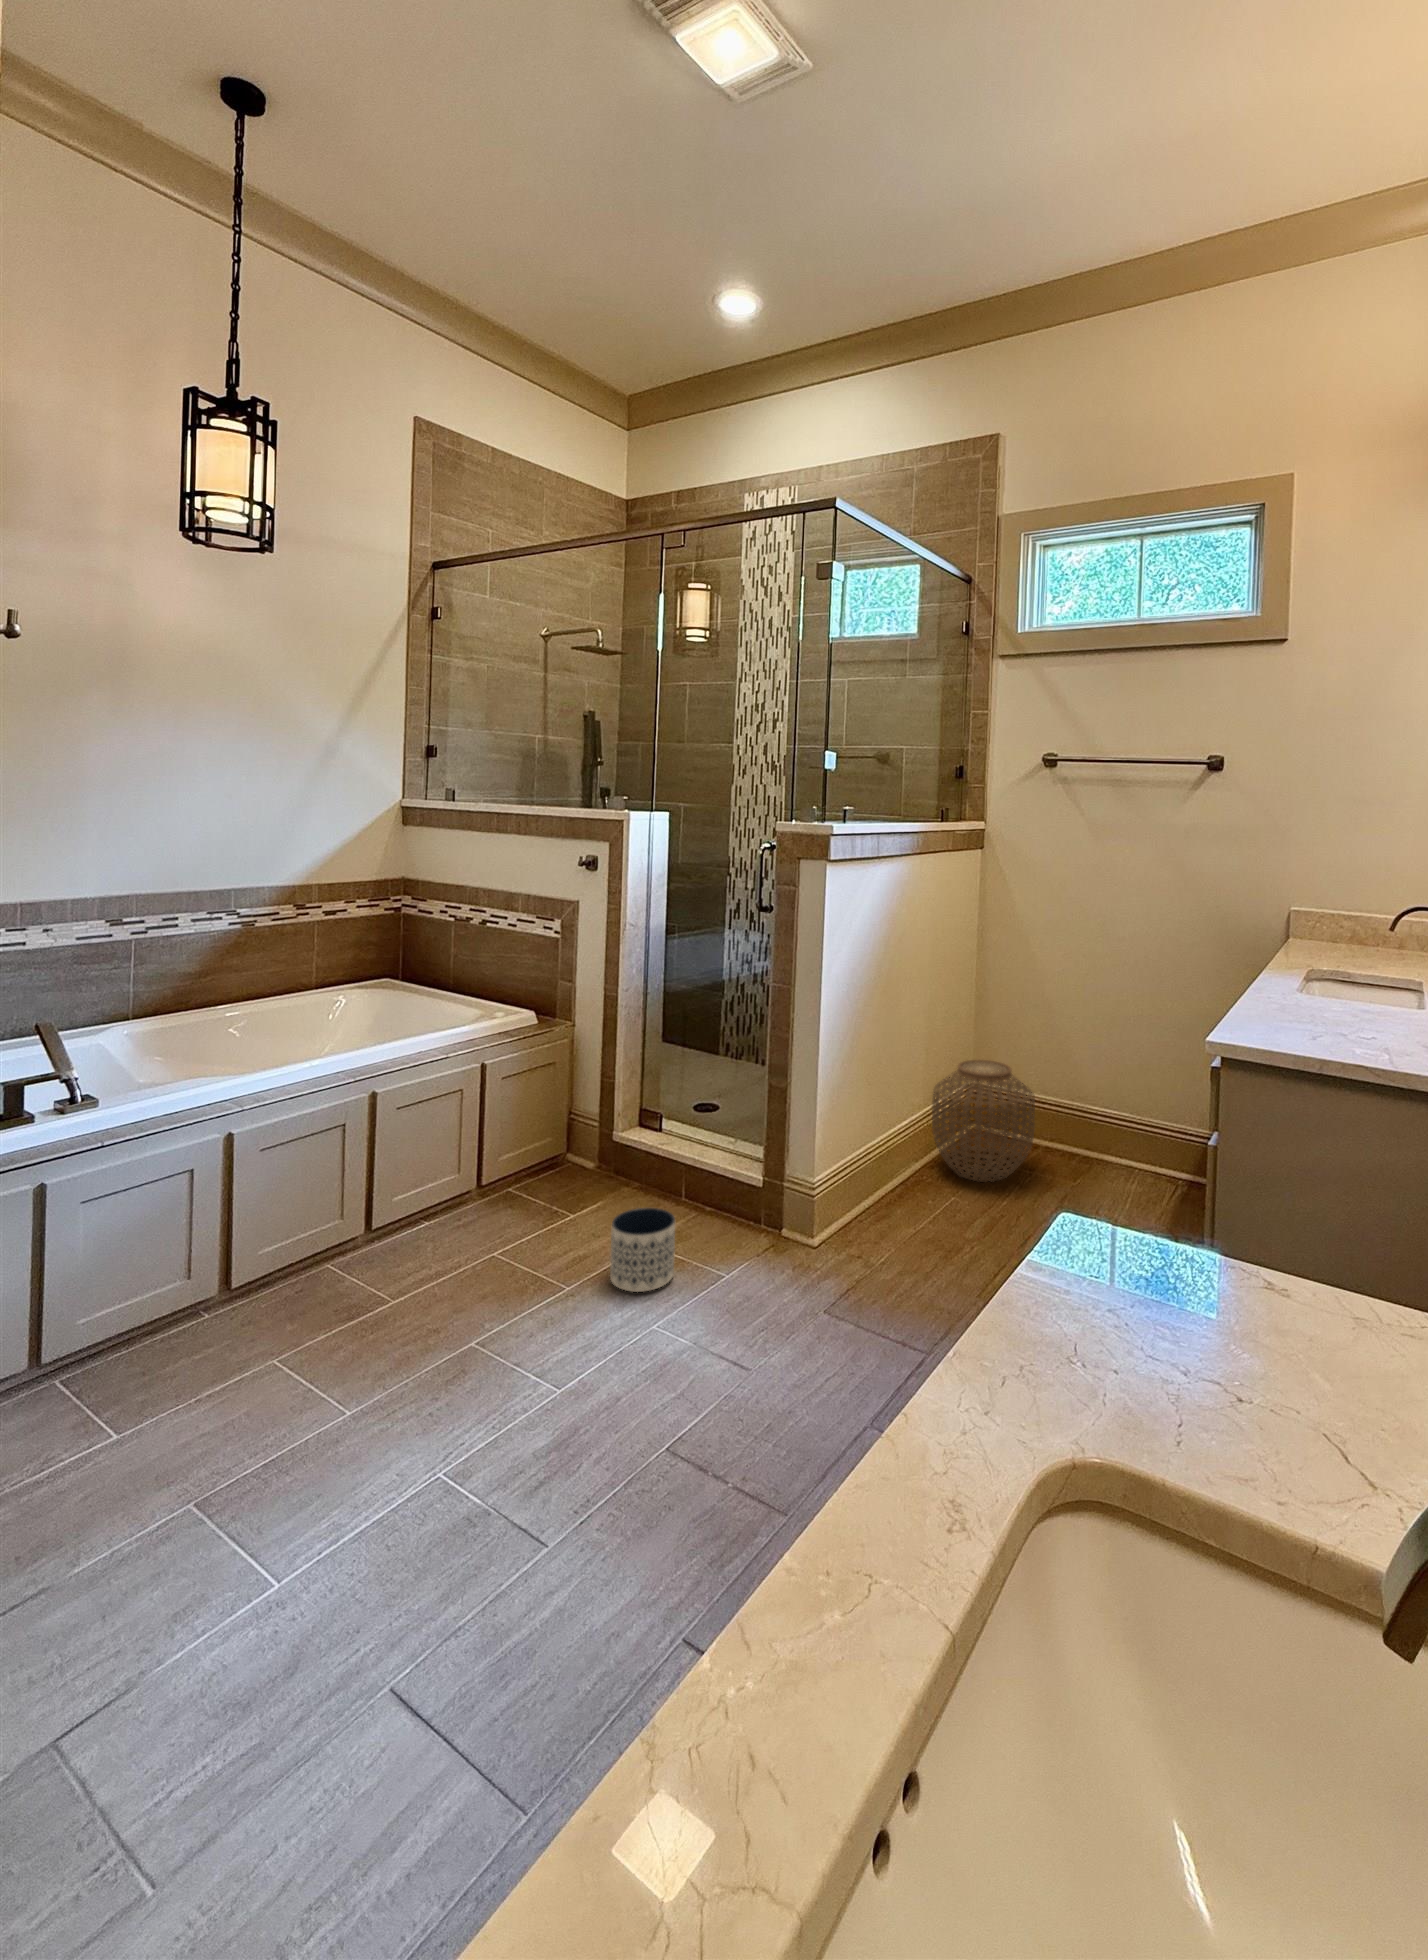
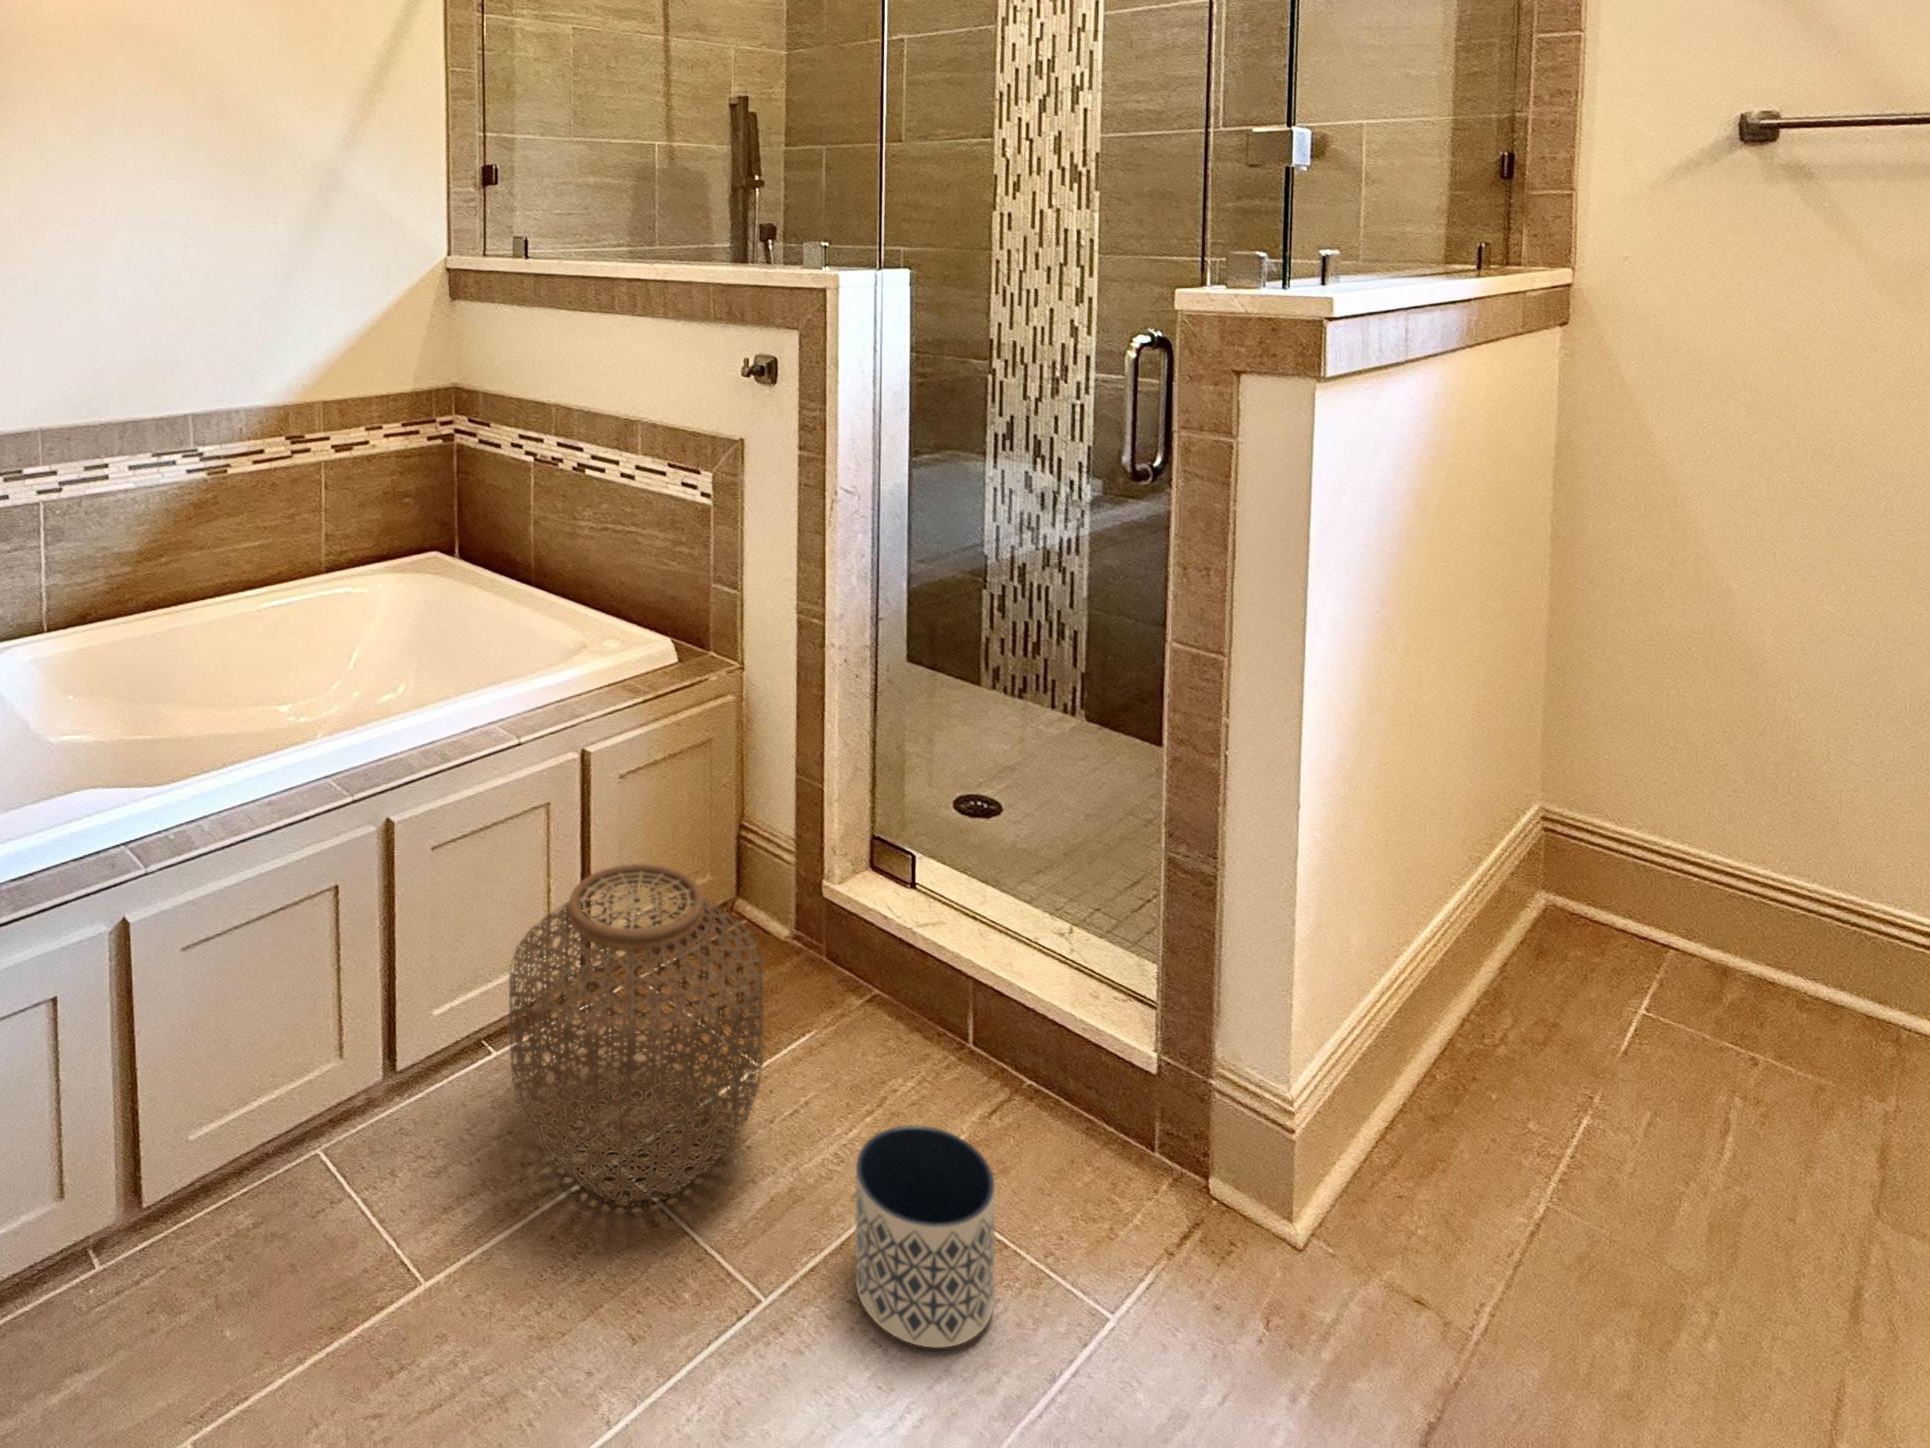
woven basket: present [932,1060,1035,1182] -> present [509,864,763,1201]

